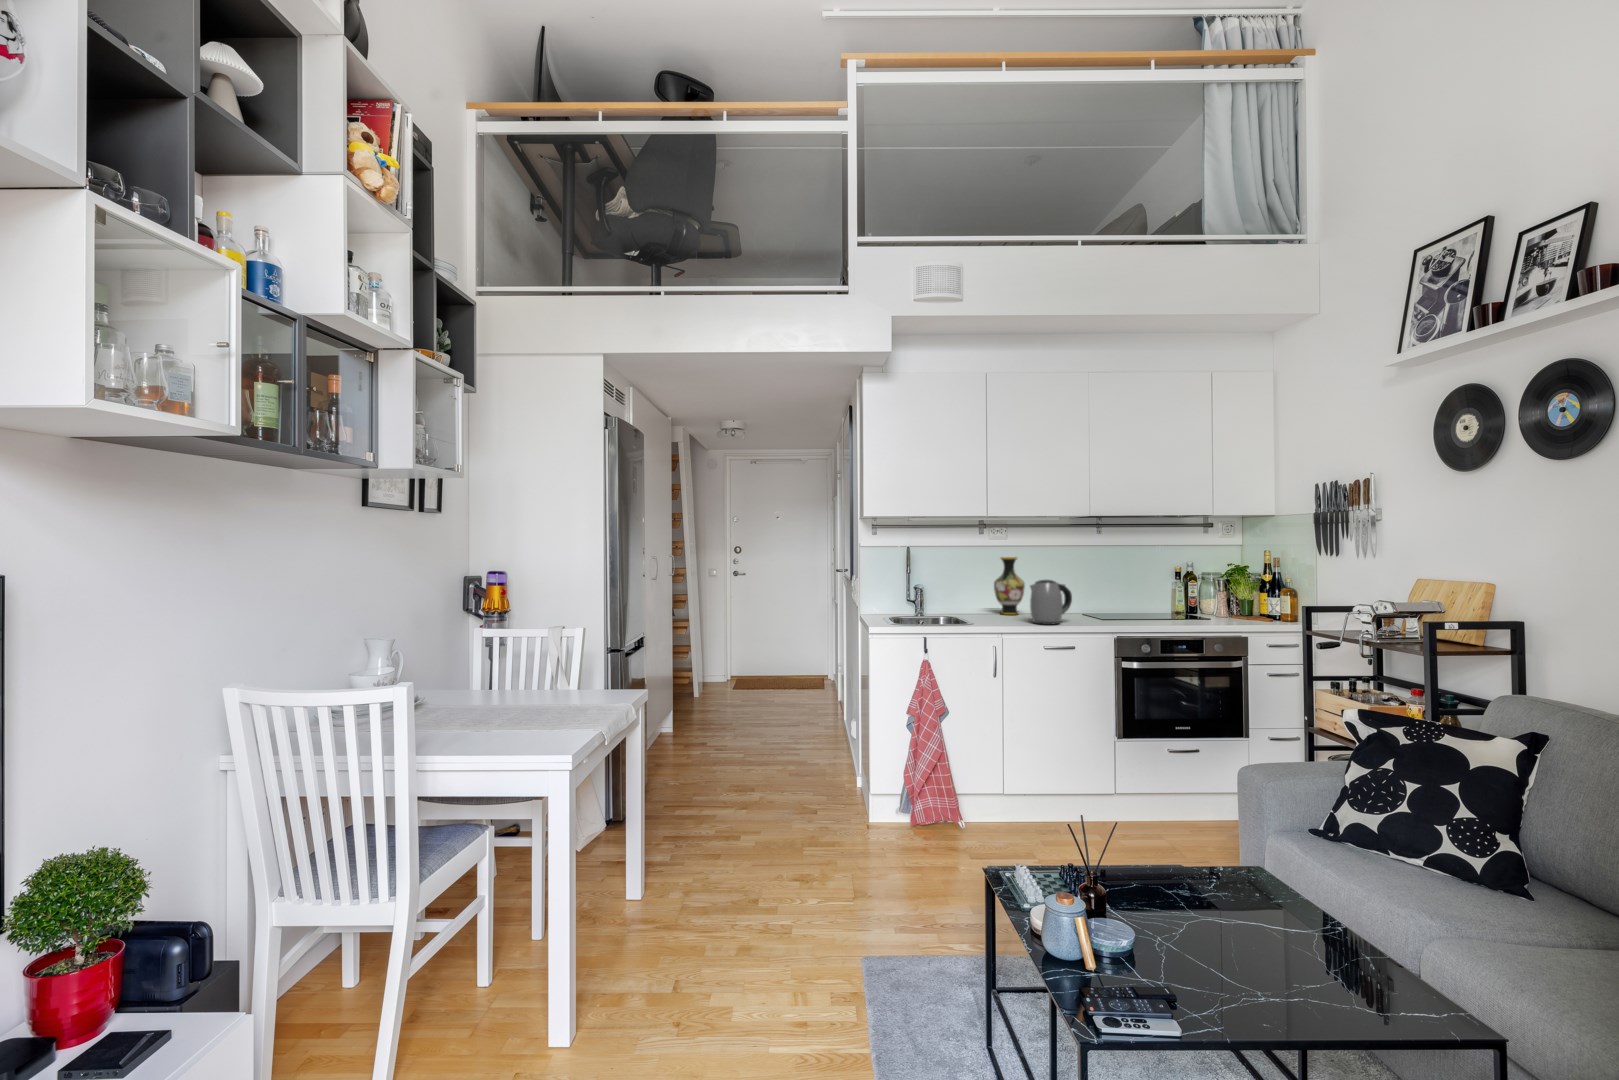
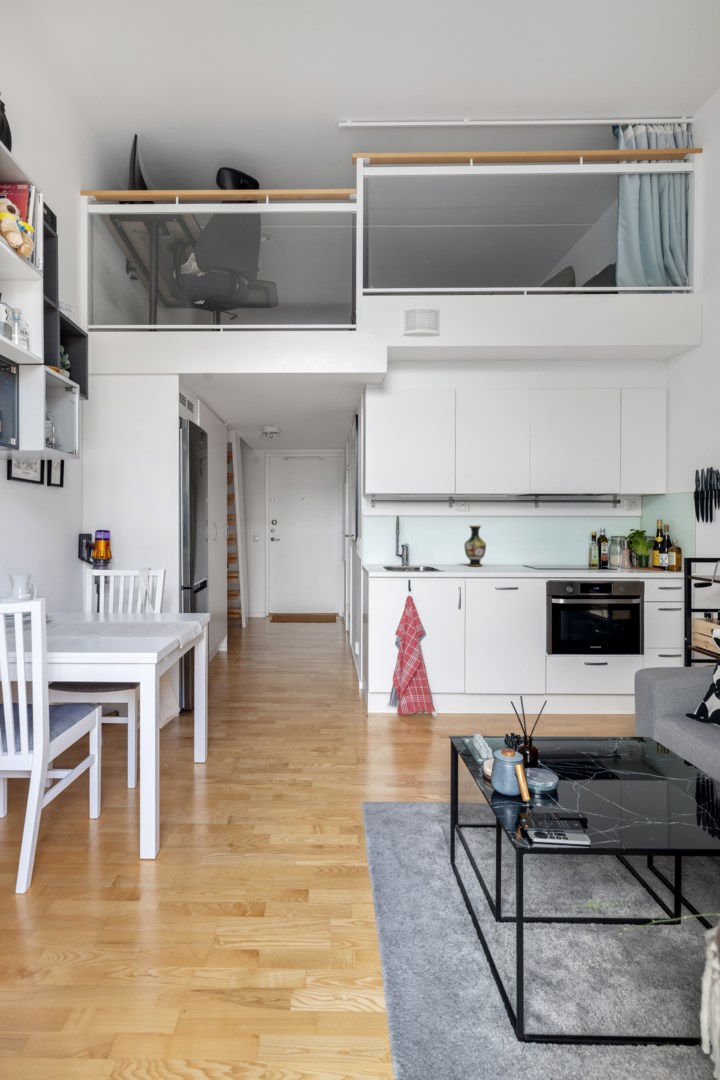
kettle: present [1030,580,1072,625] -> none [487,540,518,572]

